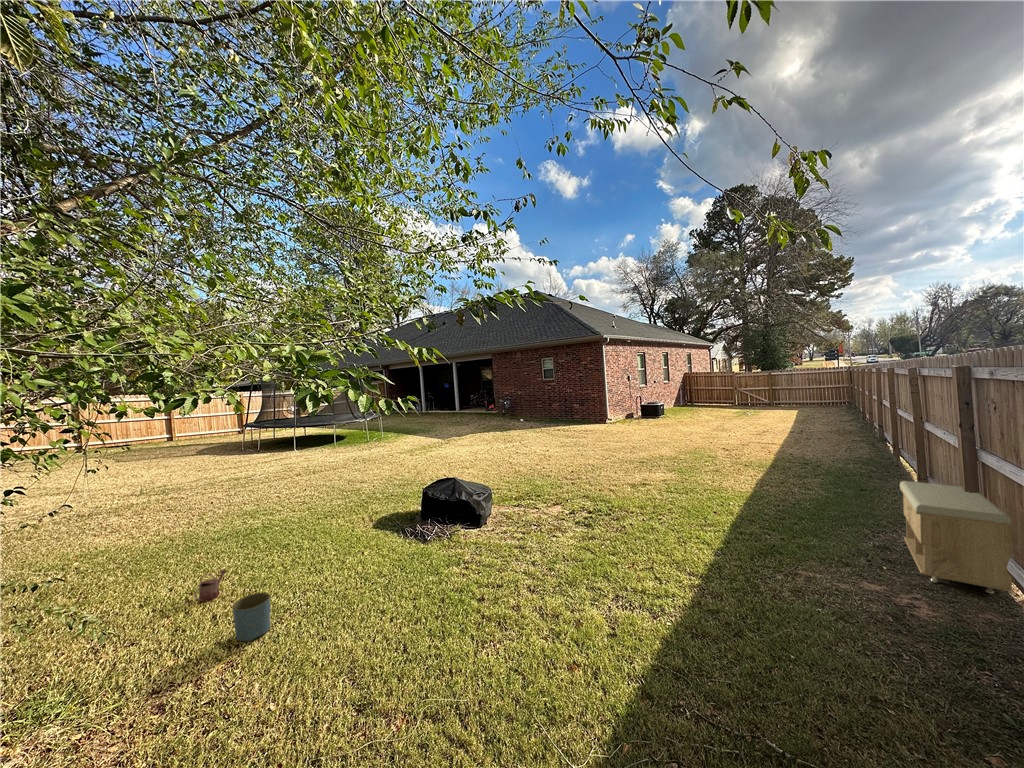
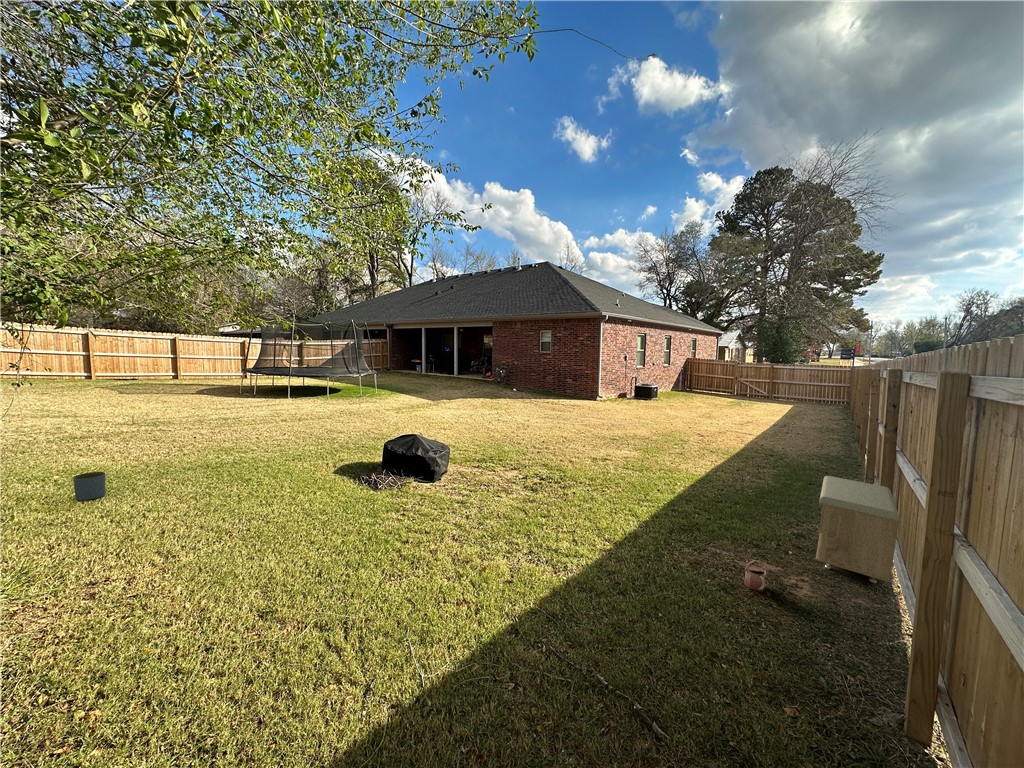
watering can: present [194,570,227,602] -> present [743,556,767,591]
planter: present [233,592,271,641] -> present [73,472,105,501]

